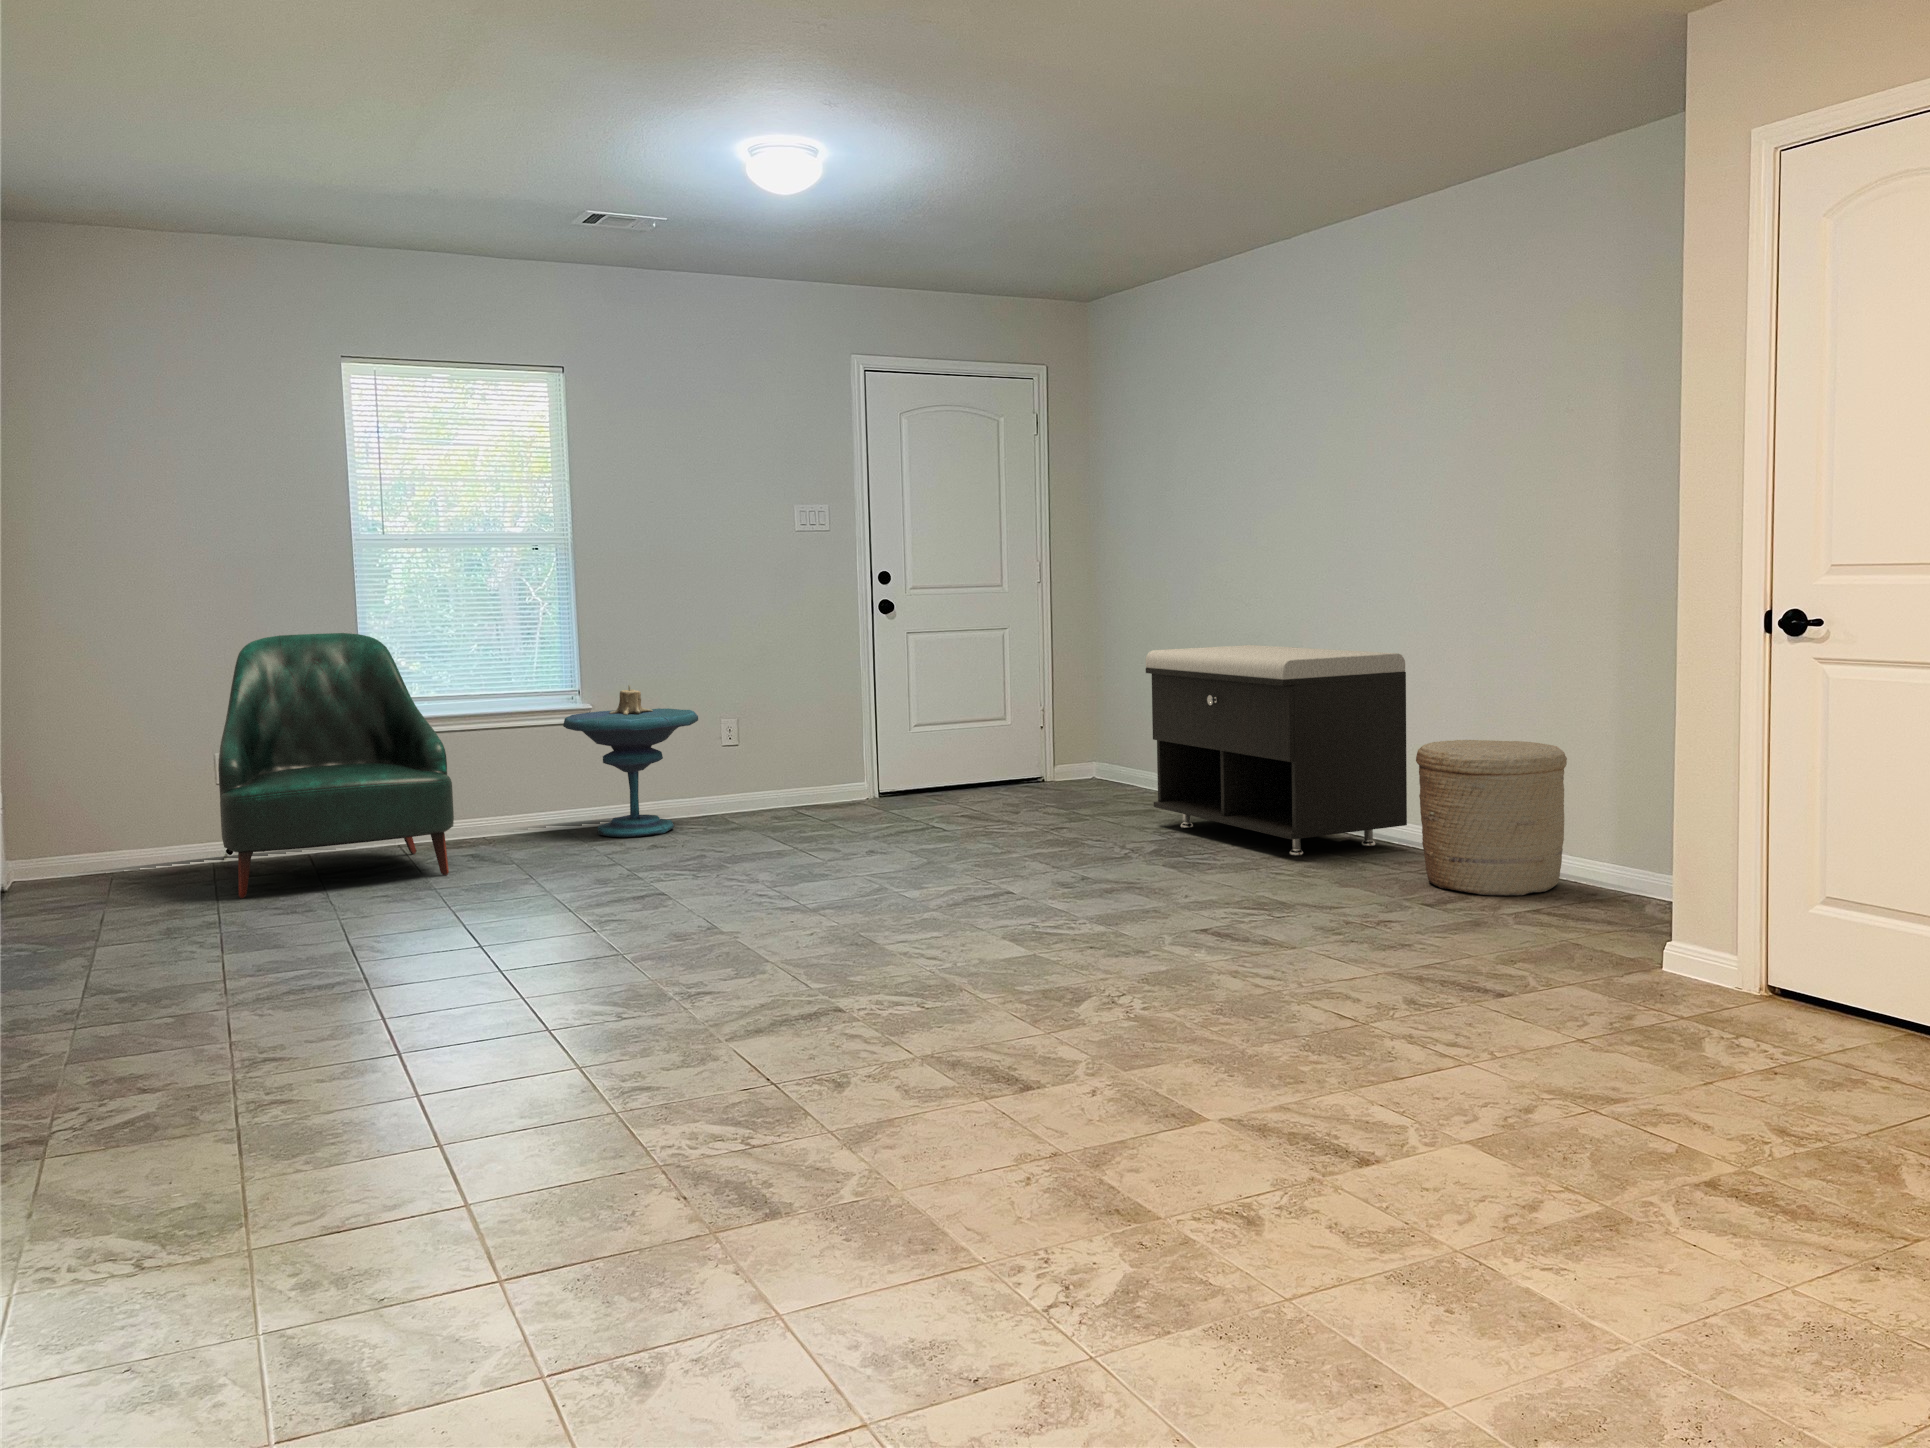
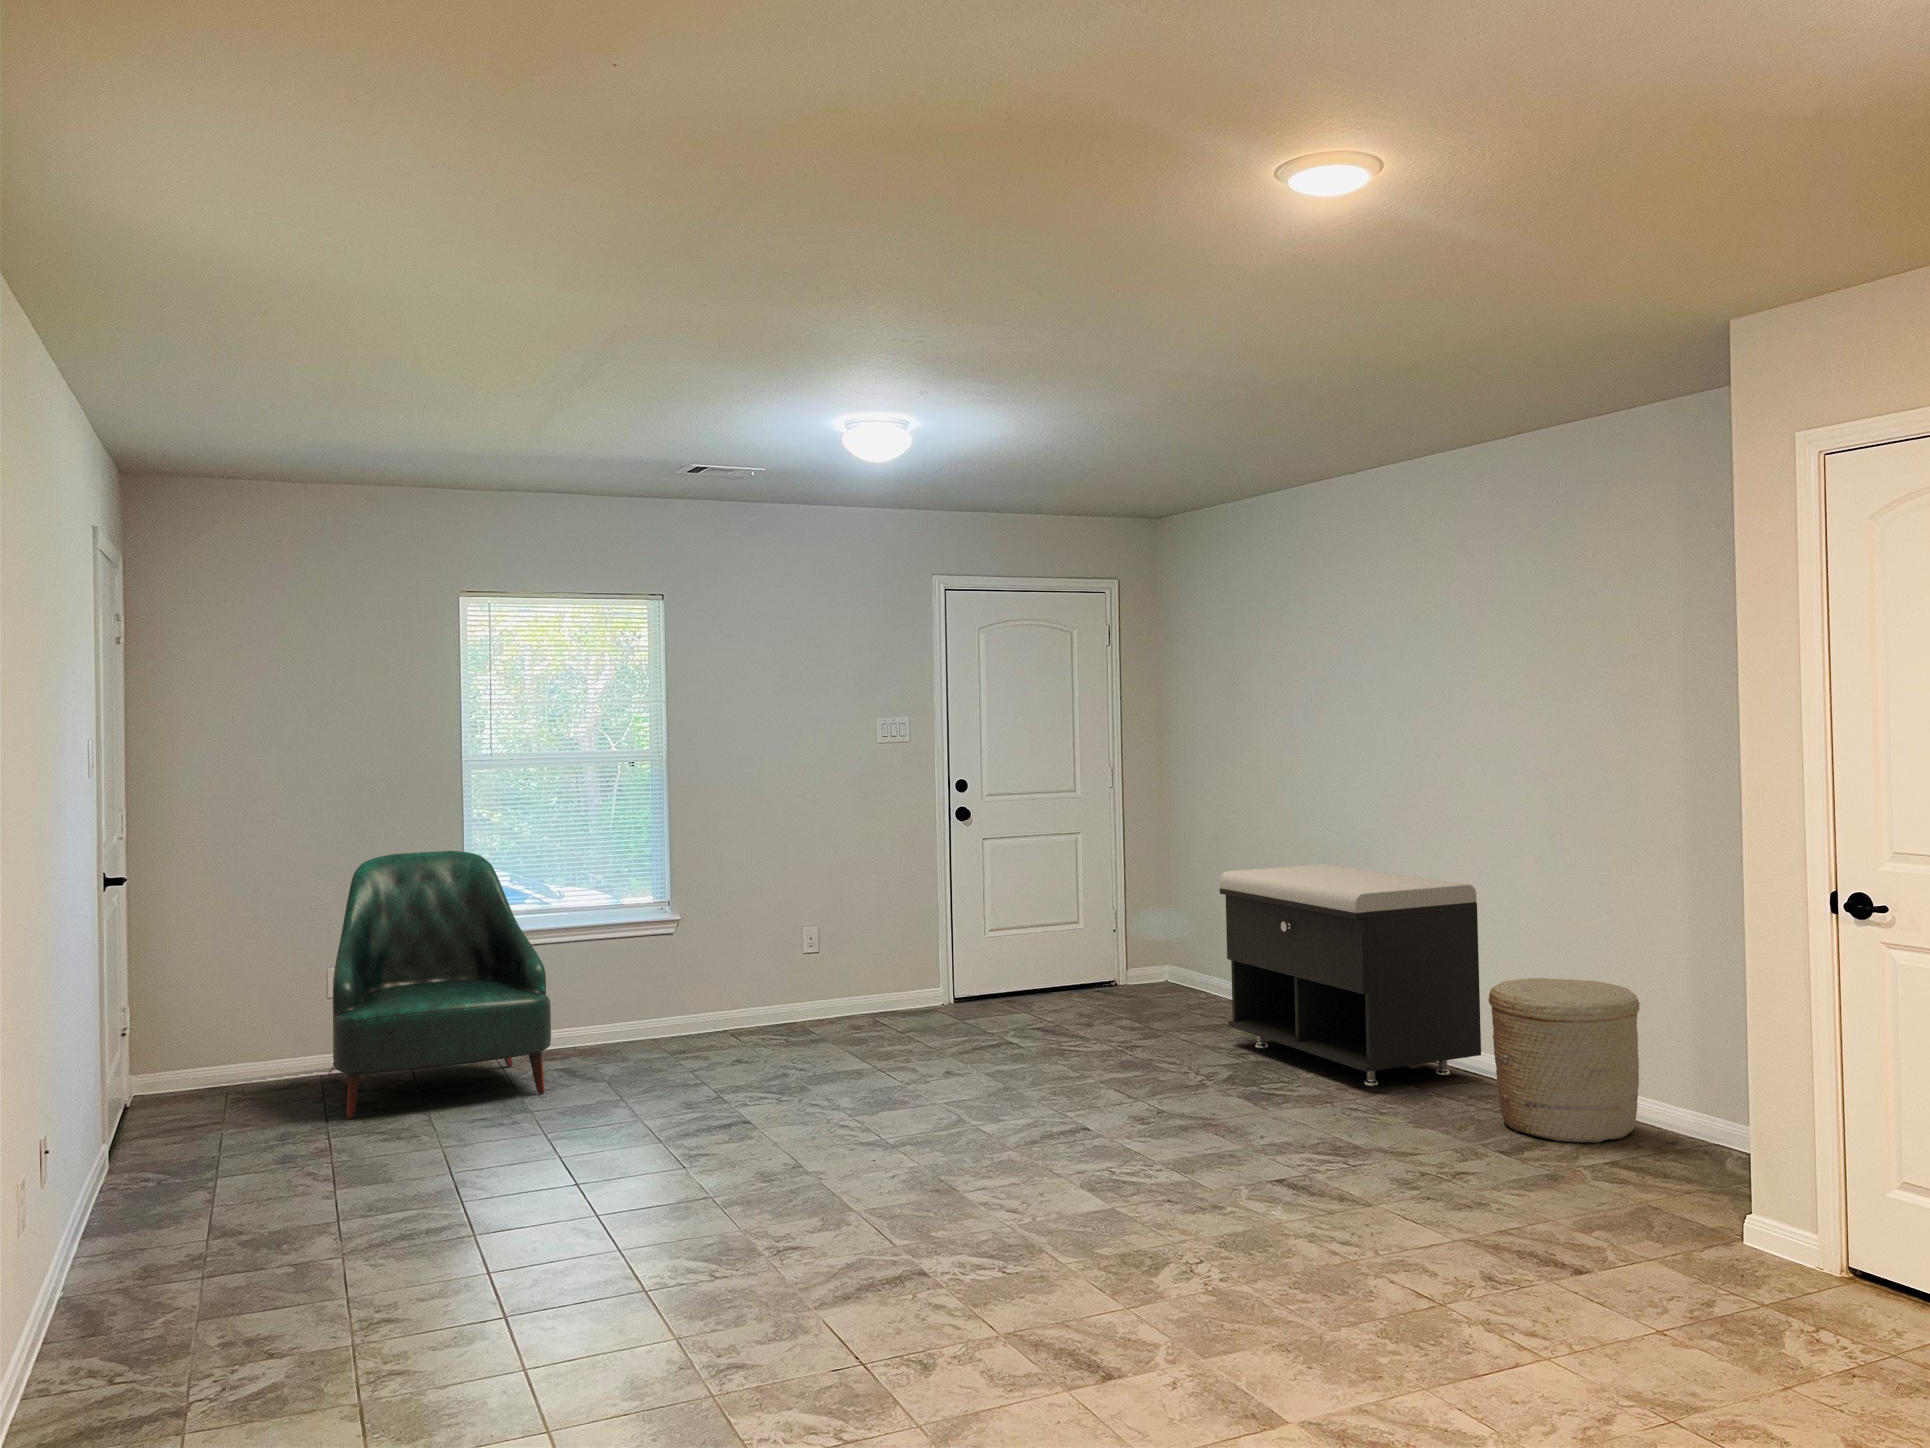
side table: present [563,685,698,837] -> none [655,899,784,1050]

